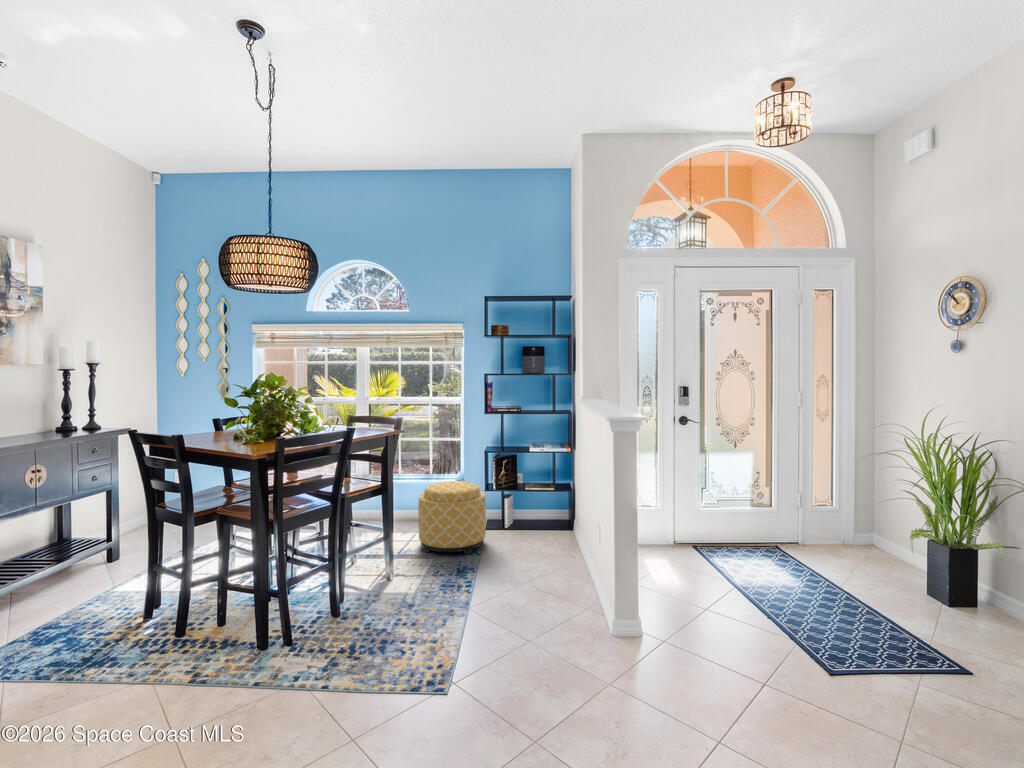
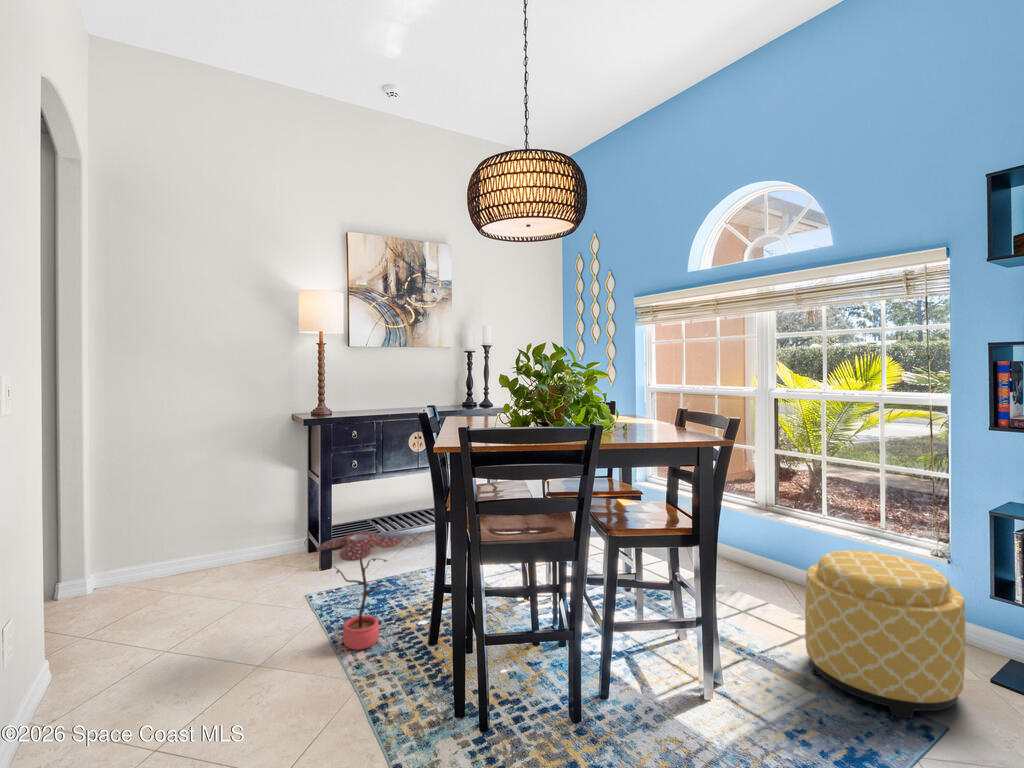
potted plant: none [39,549,138,668] -> present [317,531,403,650]

